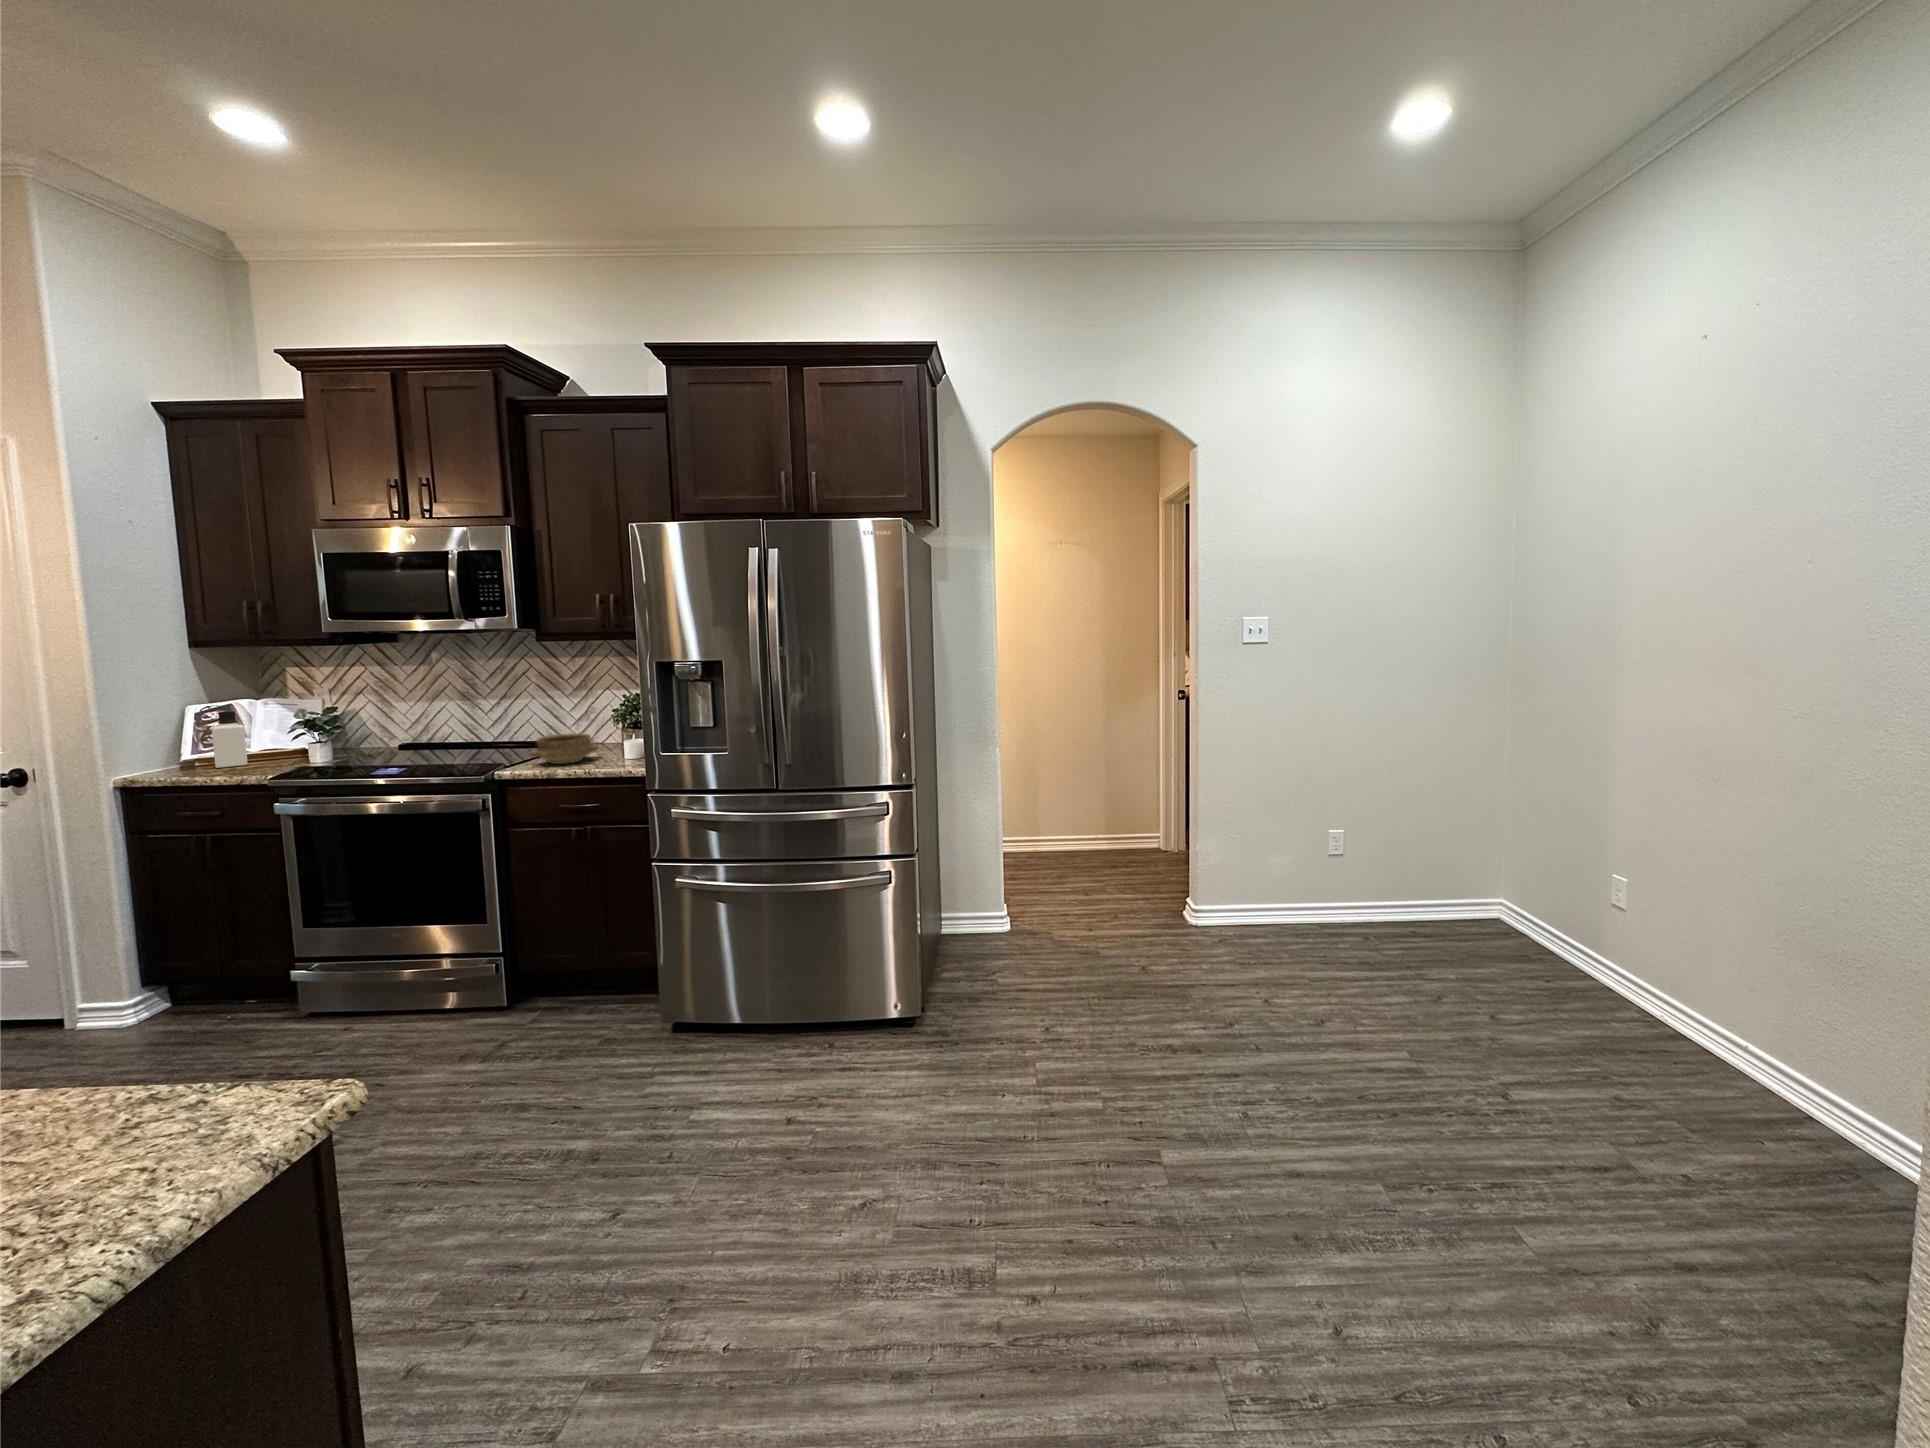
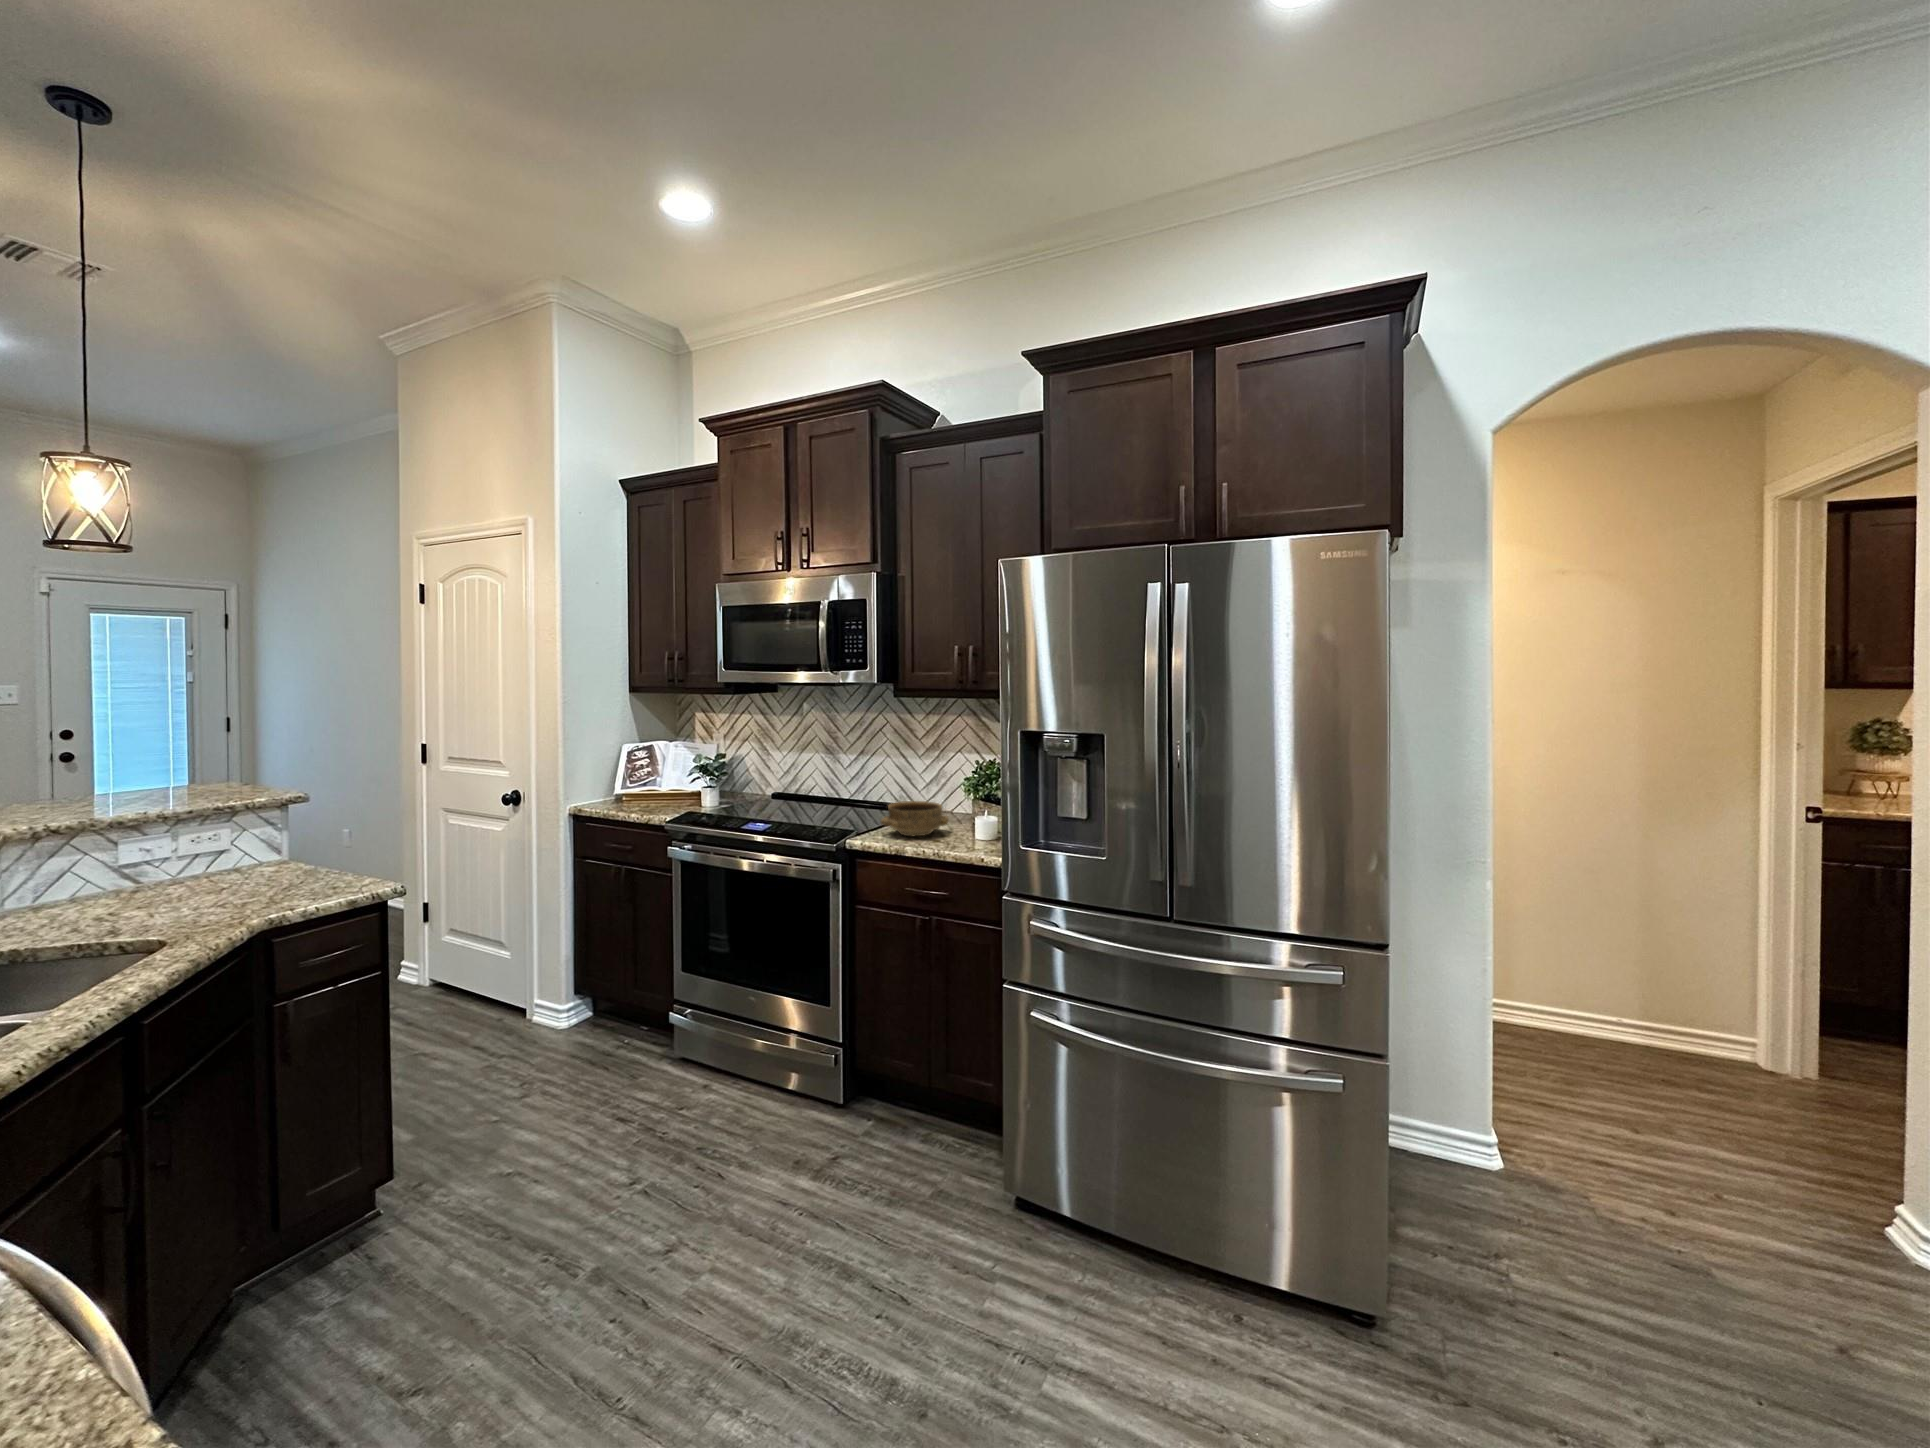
bottle: present [212,711,247,768] -> none [635,751,659,803]

